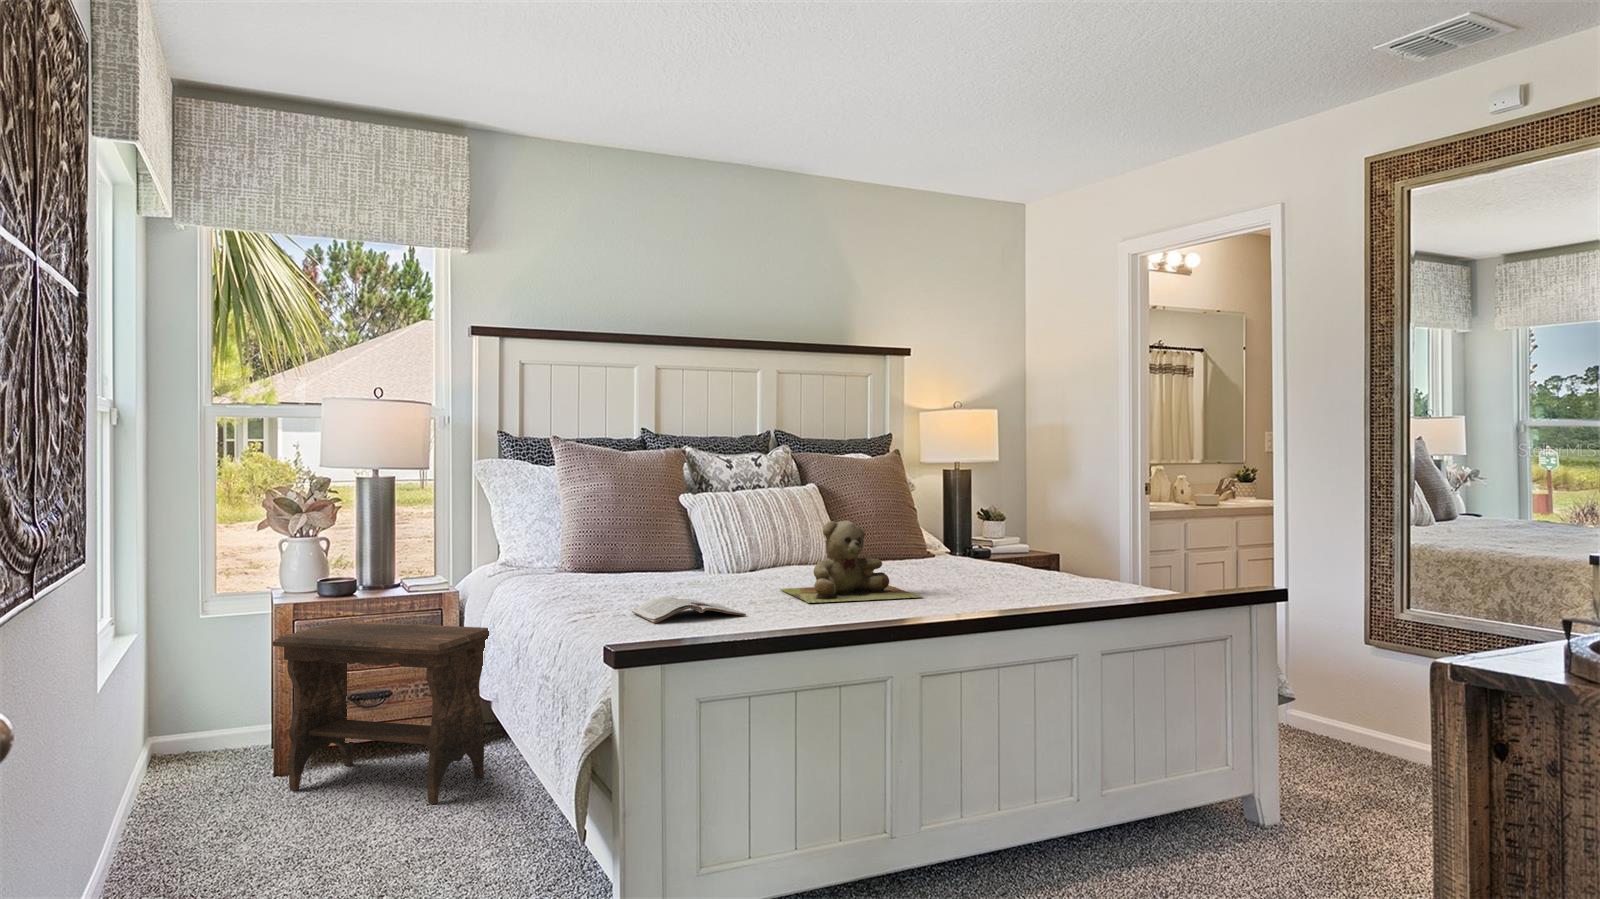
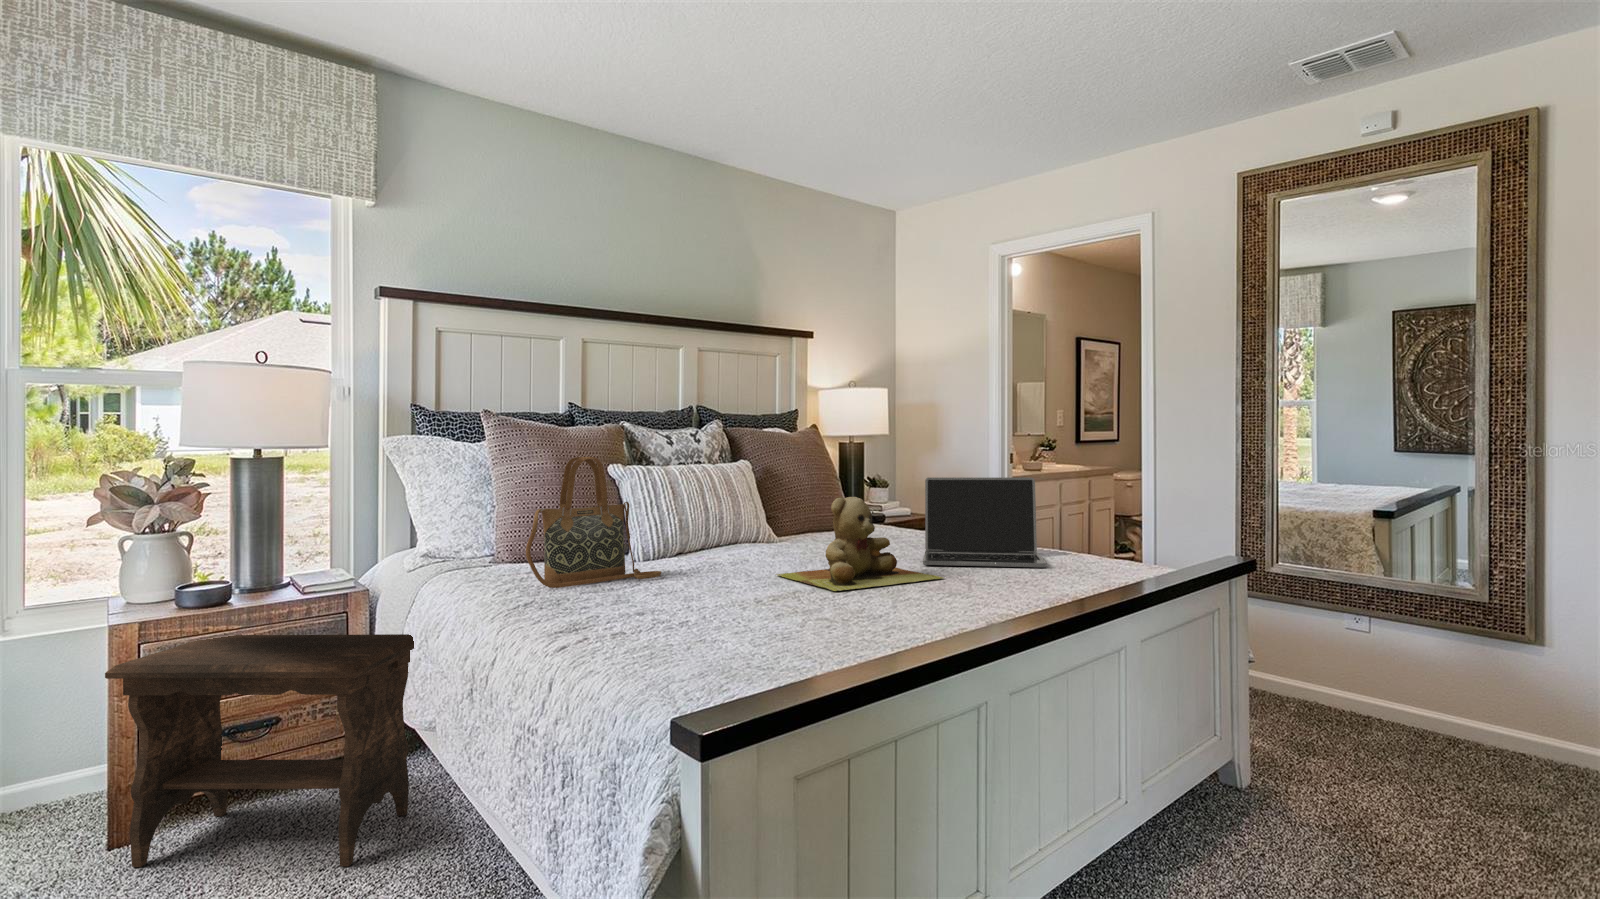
handbag: none [567,481,683,592] -> present [526,457,661,588]
laptop: none [926,502,1057,592] -> present [923,477,1046,568]
magazine: present [632,596,746,623] -> none [639,592,788,632]

